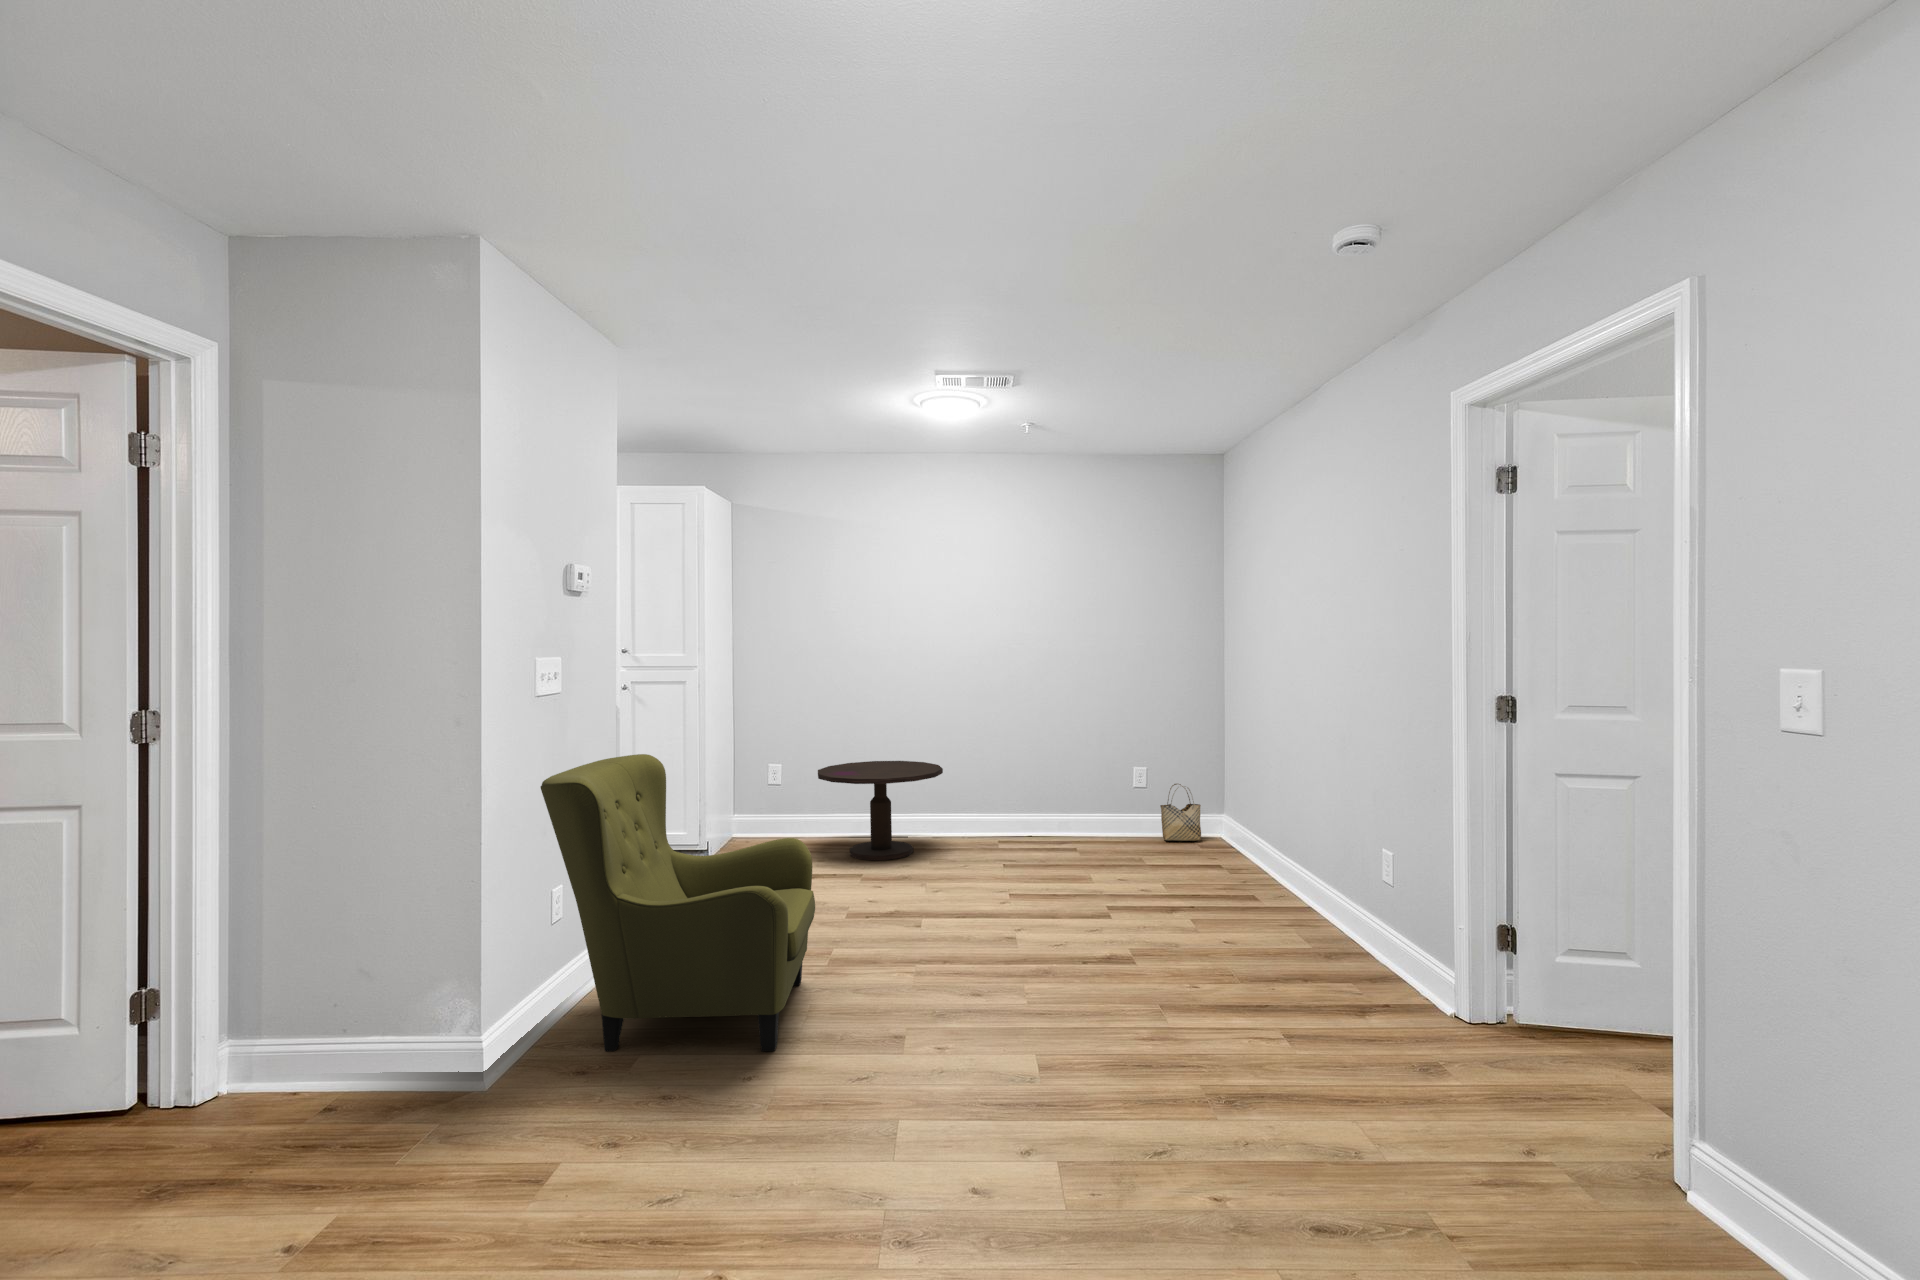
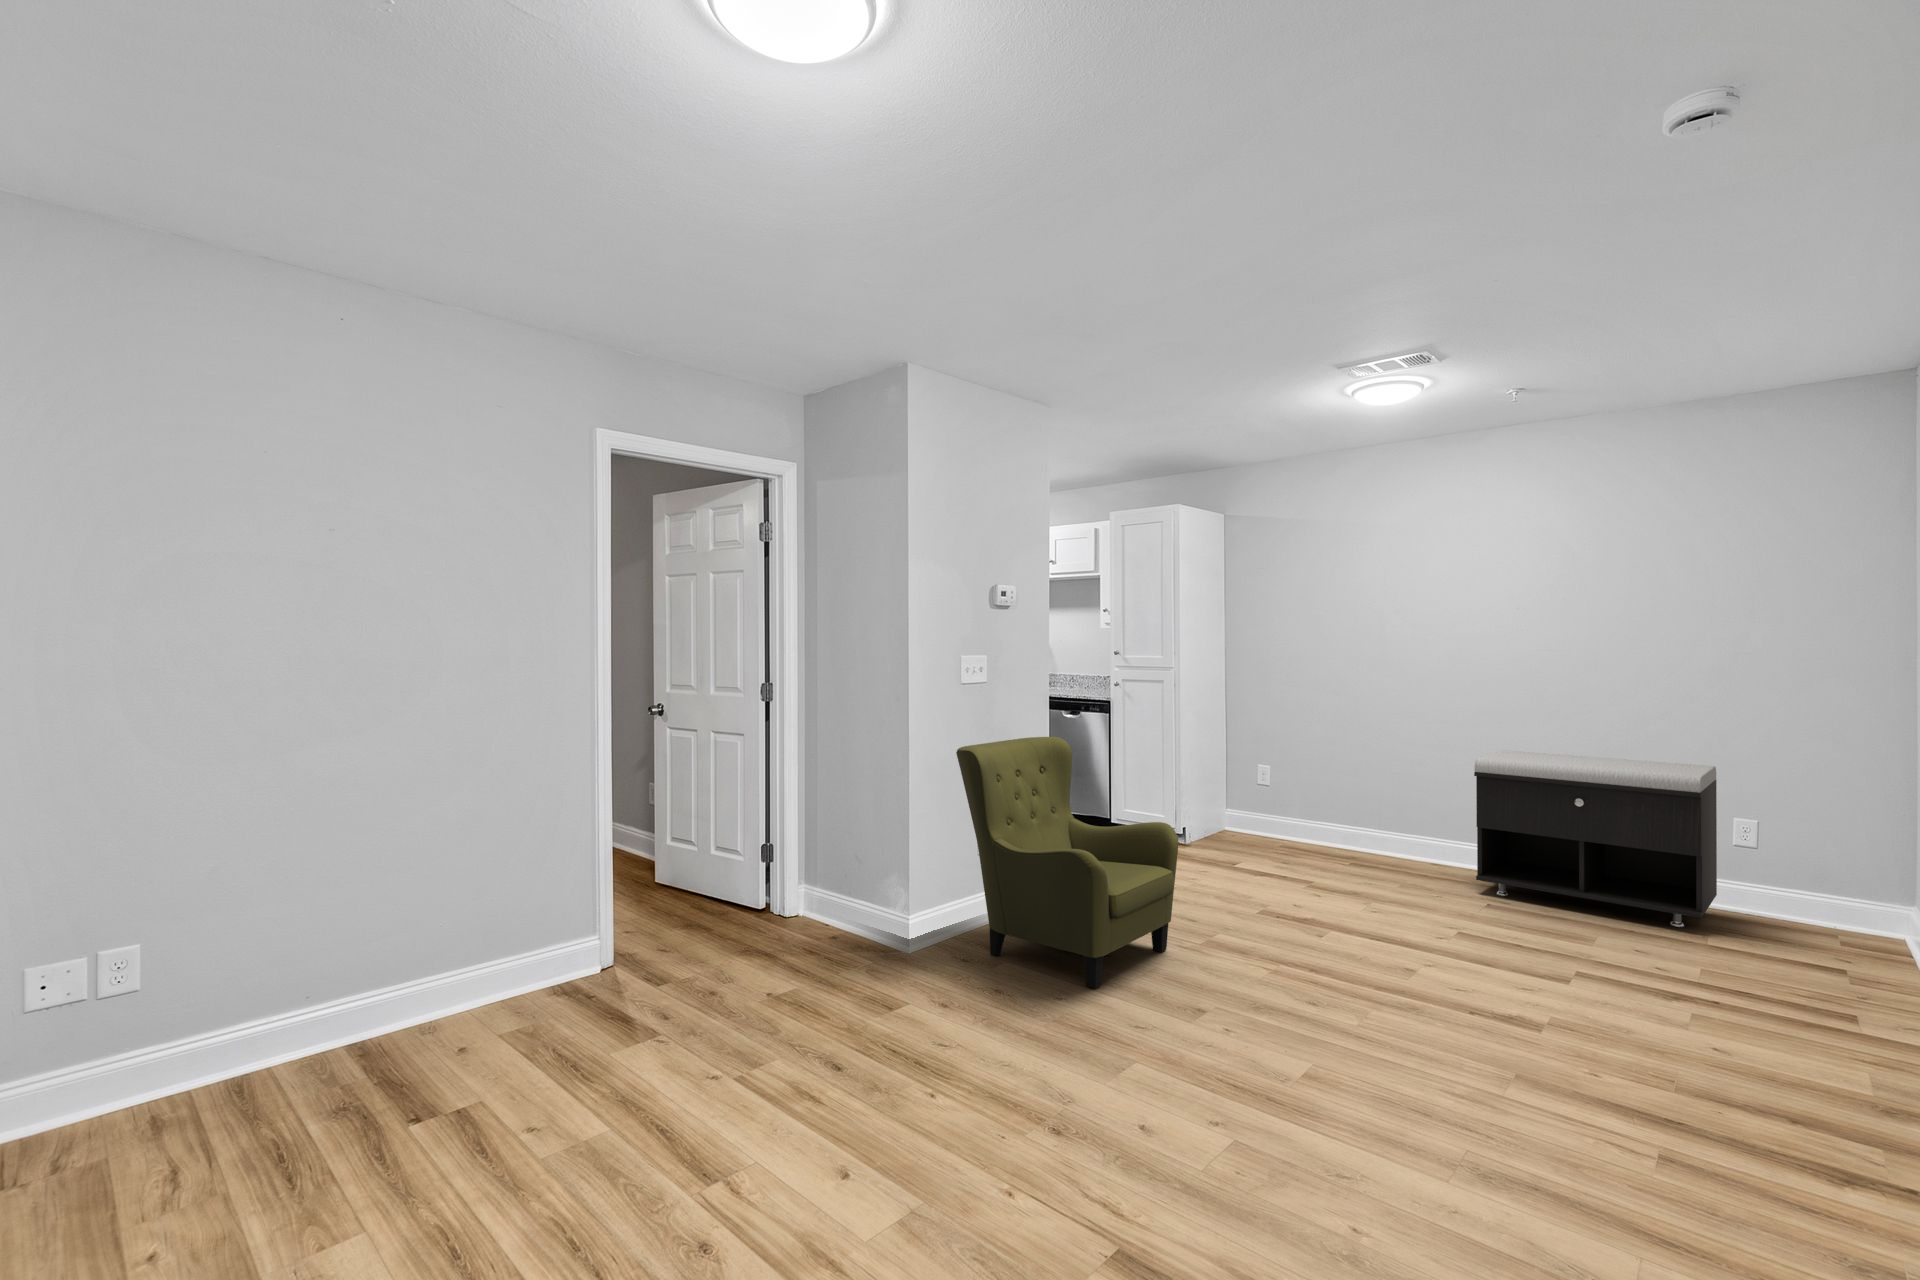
storage bench: none [985,728,1143,855] -> present [1474,750,1717,927]
side table: present [818,761,943,860] -> none [1289,771,1433,876]
woven basket: present [1160,784,1201,841] -> none [1763,850,1841,934]

